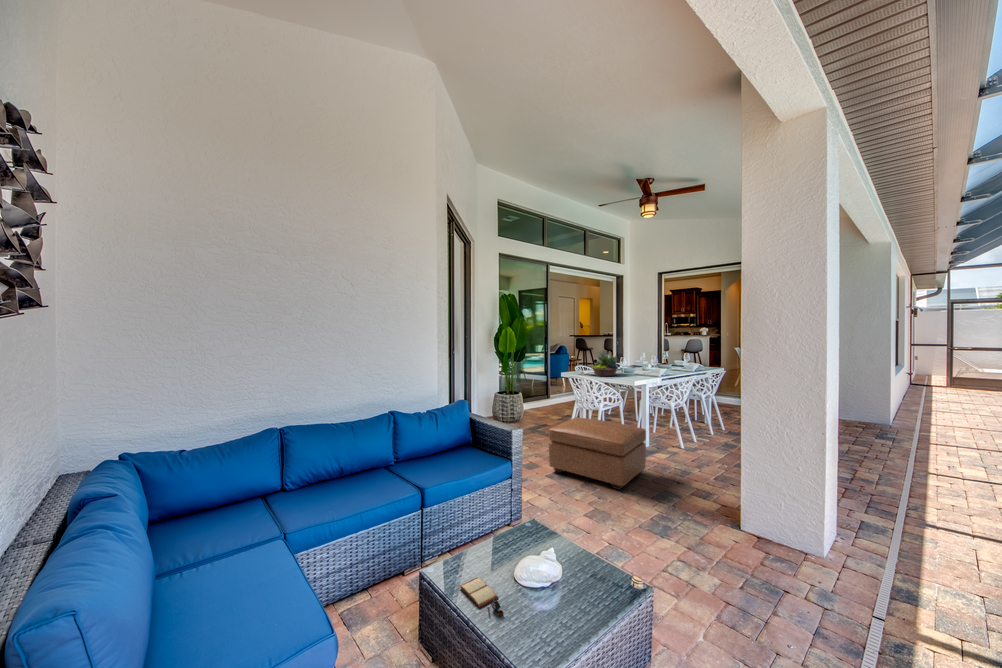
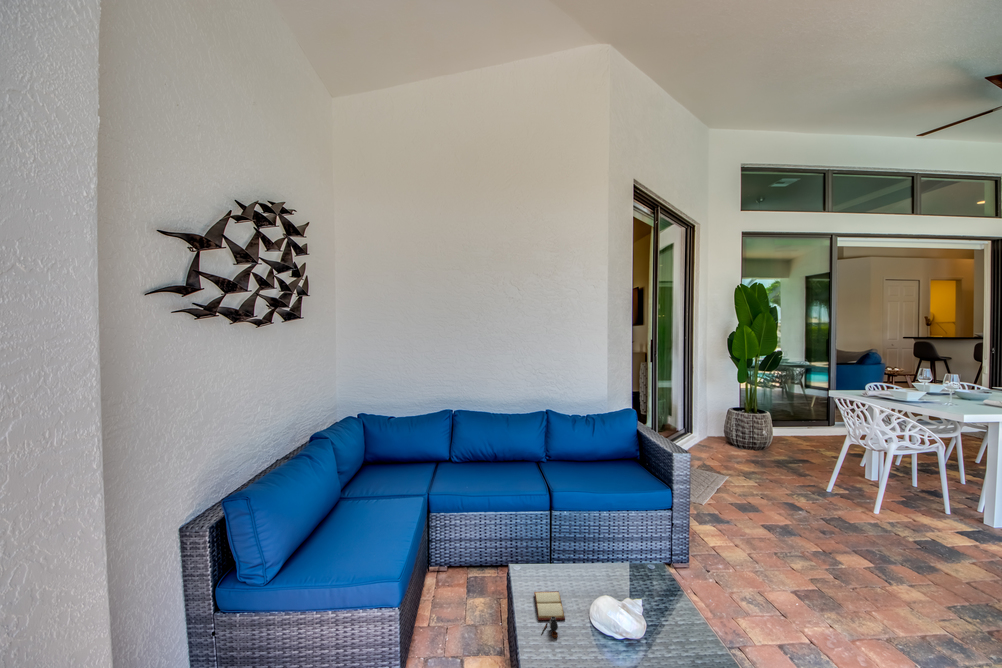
succulent planter: present [592,352,618,376] -> none [885,362,943,403]
ottoman: present [549,417,646,489] -> none [773,454,963,576]

